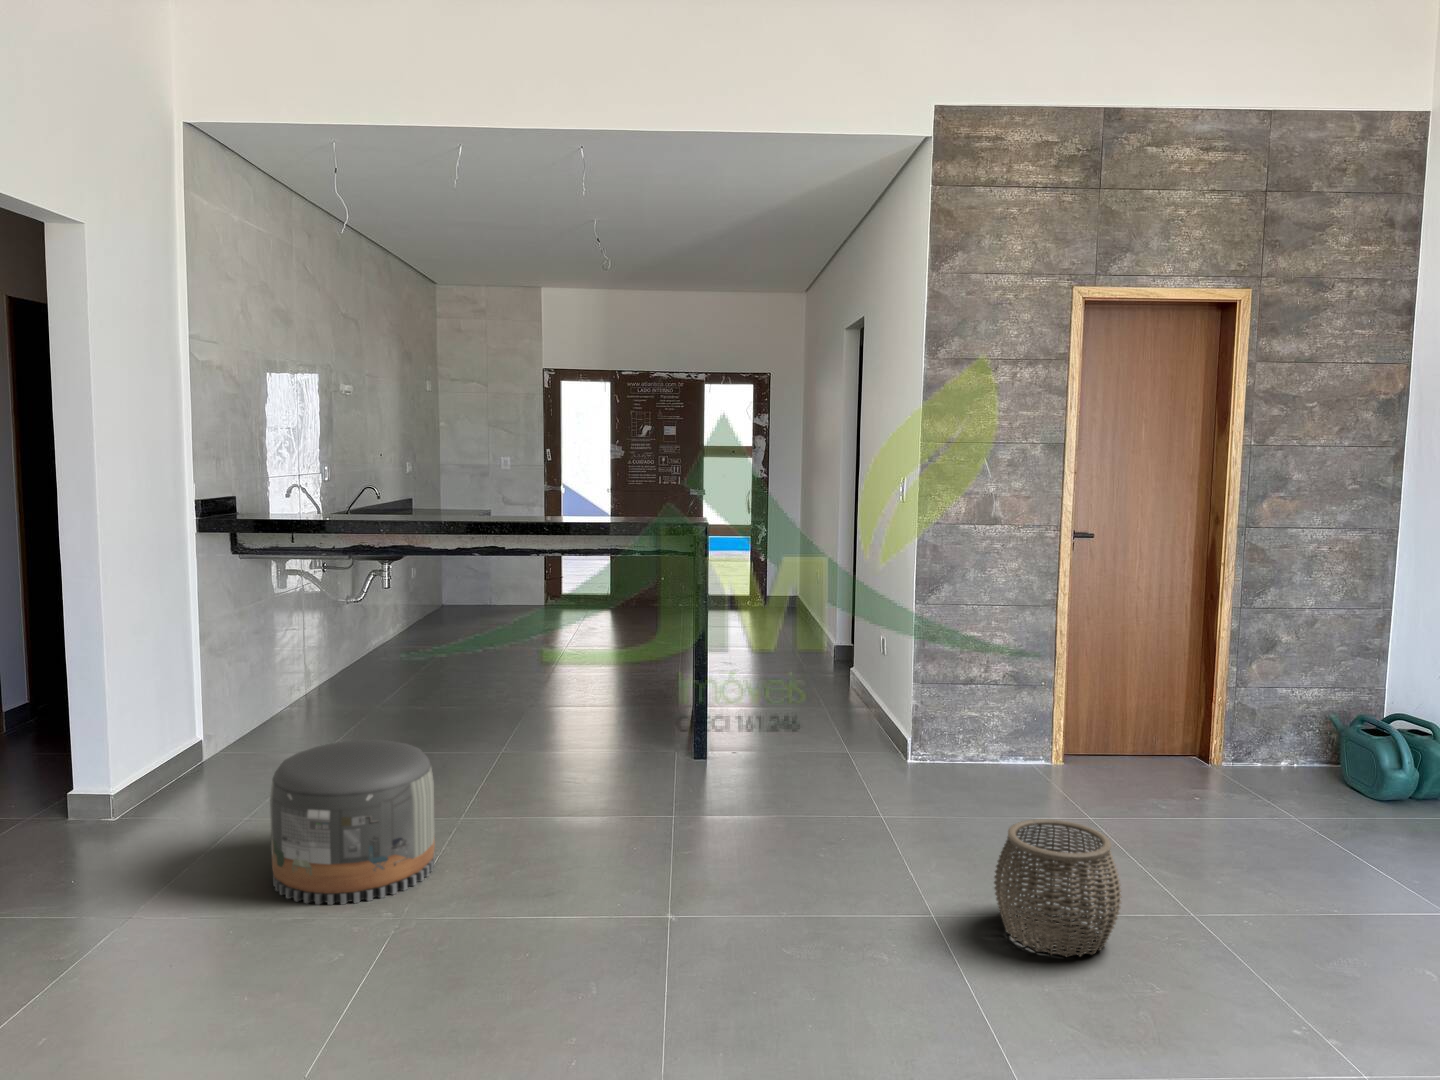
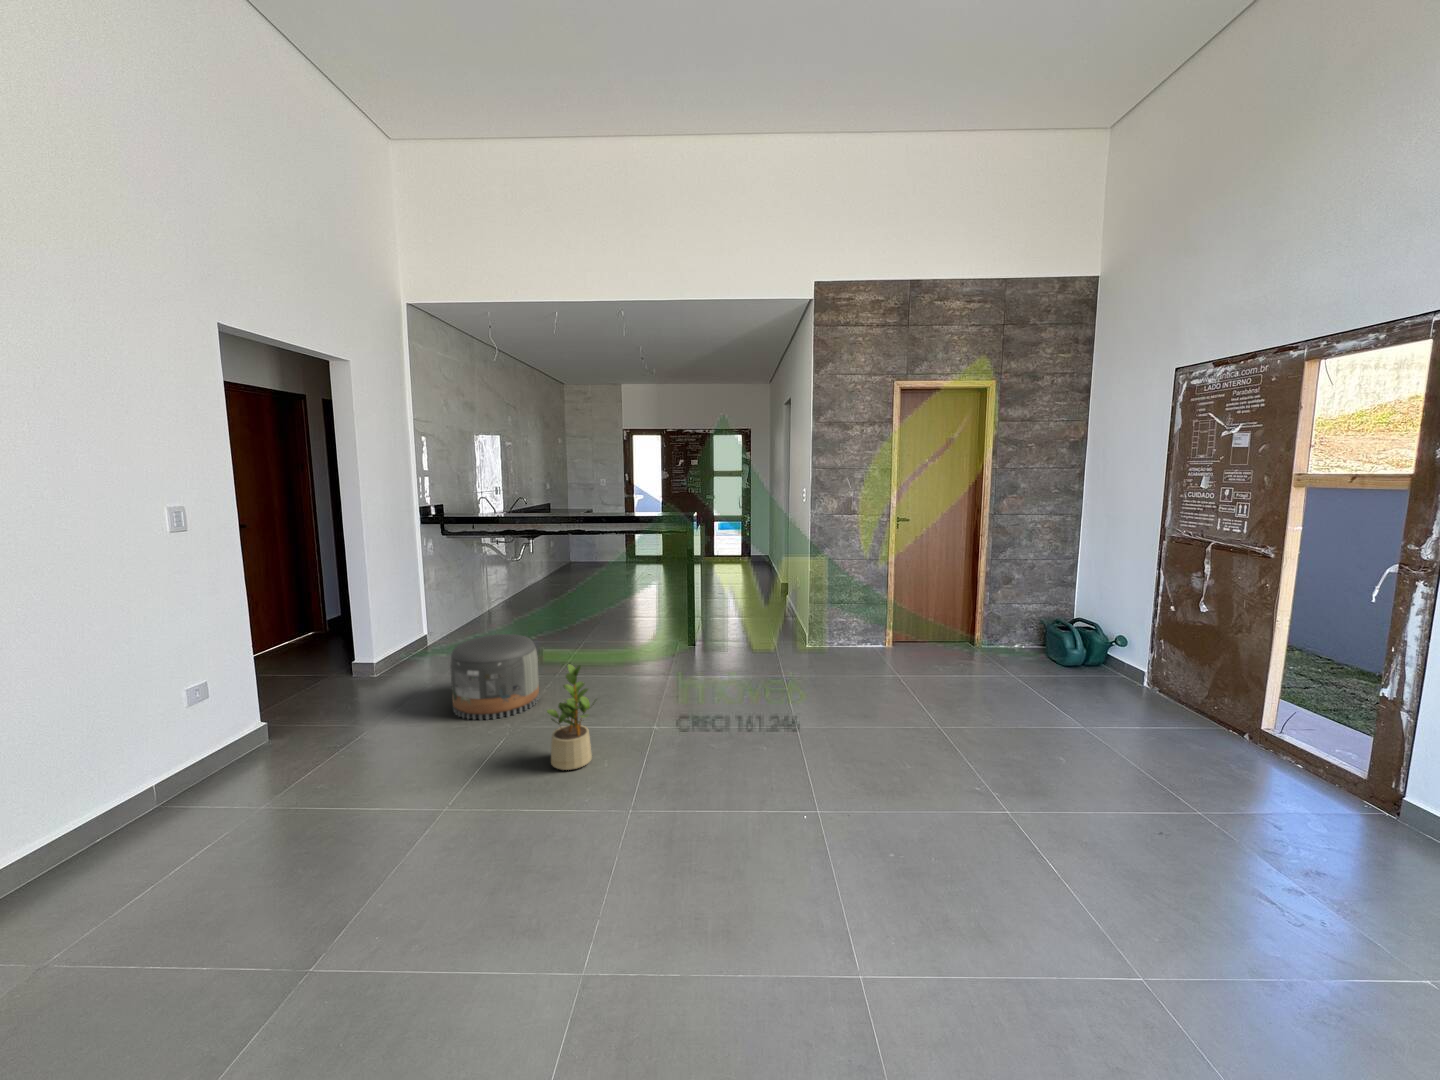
potted plant: none [478,798,577,1002] -> present [547,664,595,770]
woven basket: present [994,819,1122,957] -> none [829,675,896,749]

